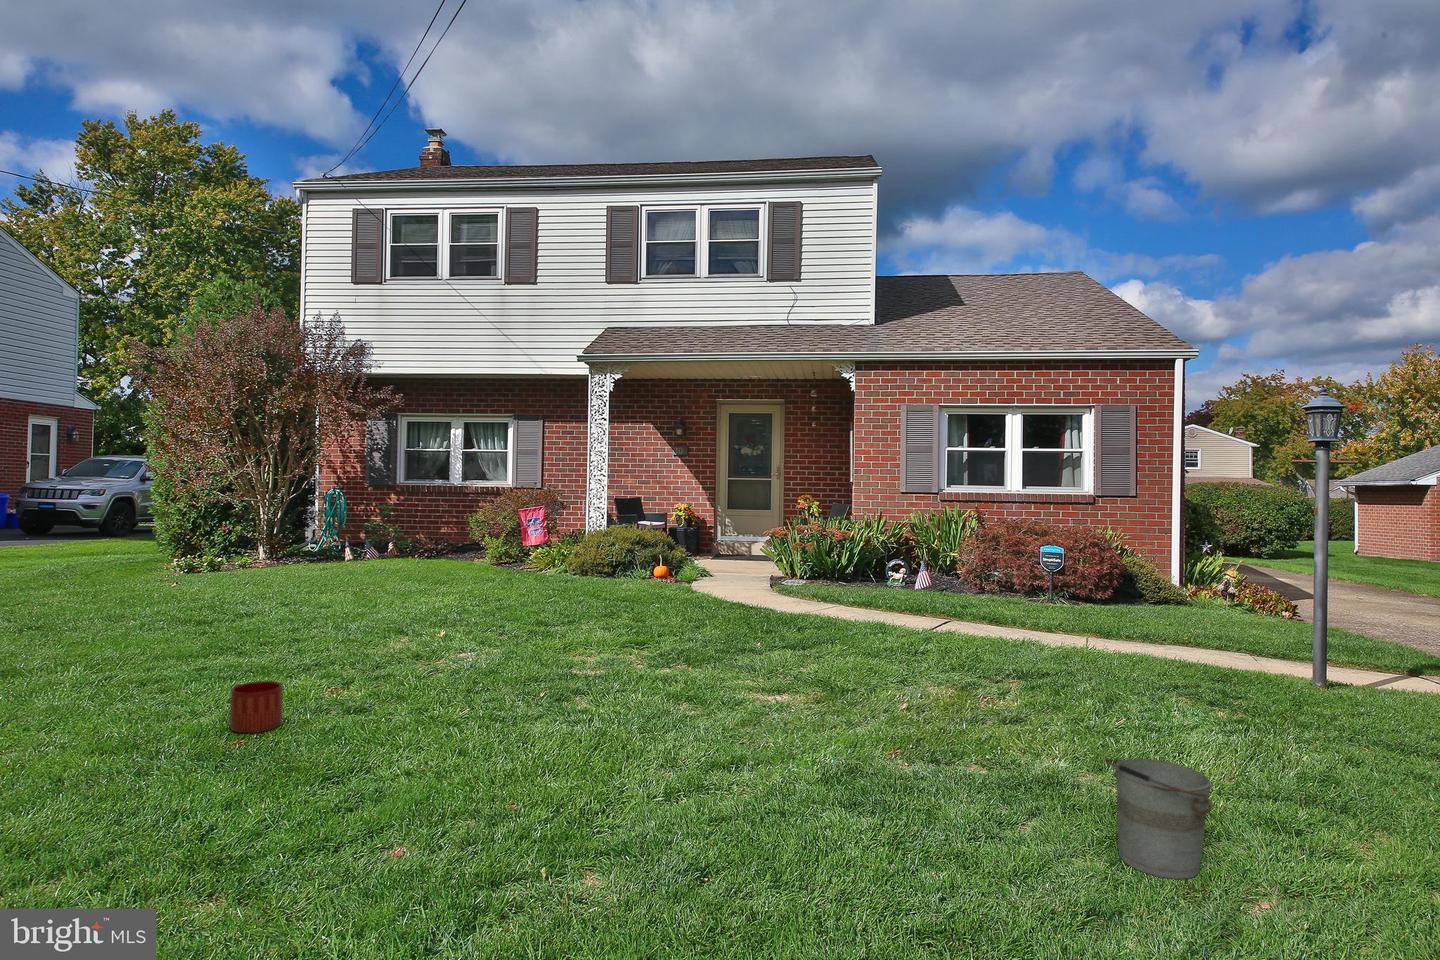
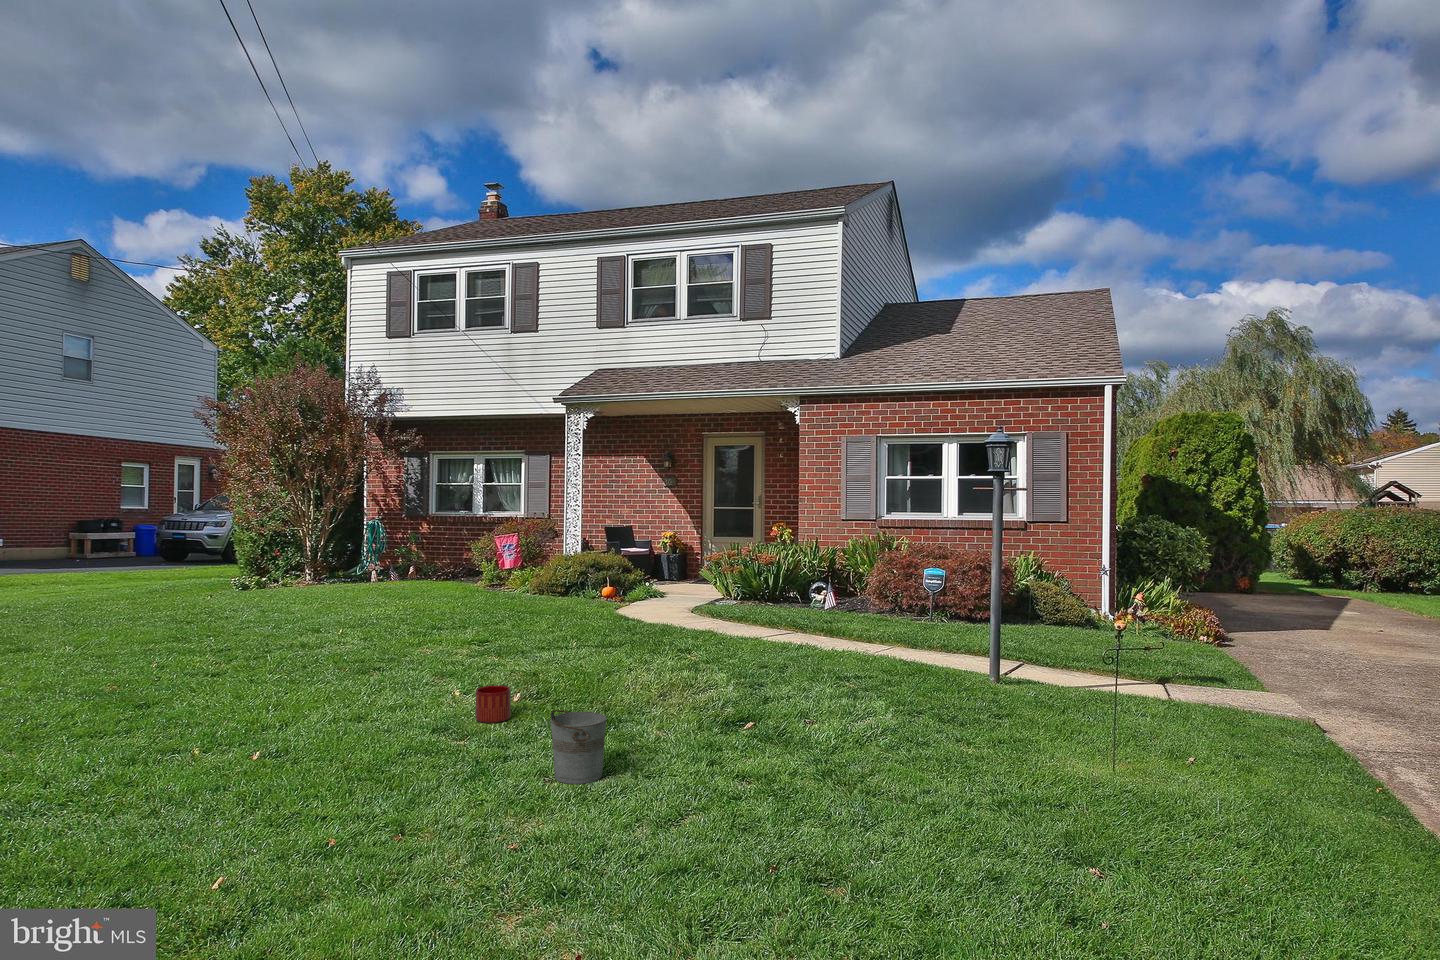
planter: present [230,681,283,733] -> present [476,685,511,723]

